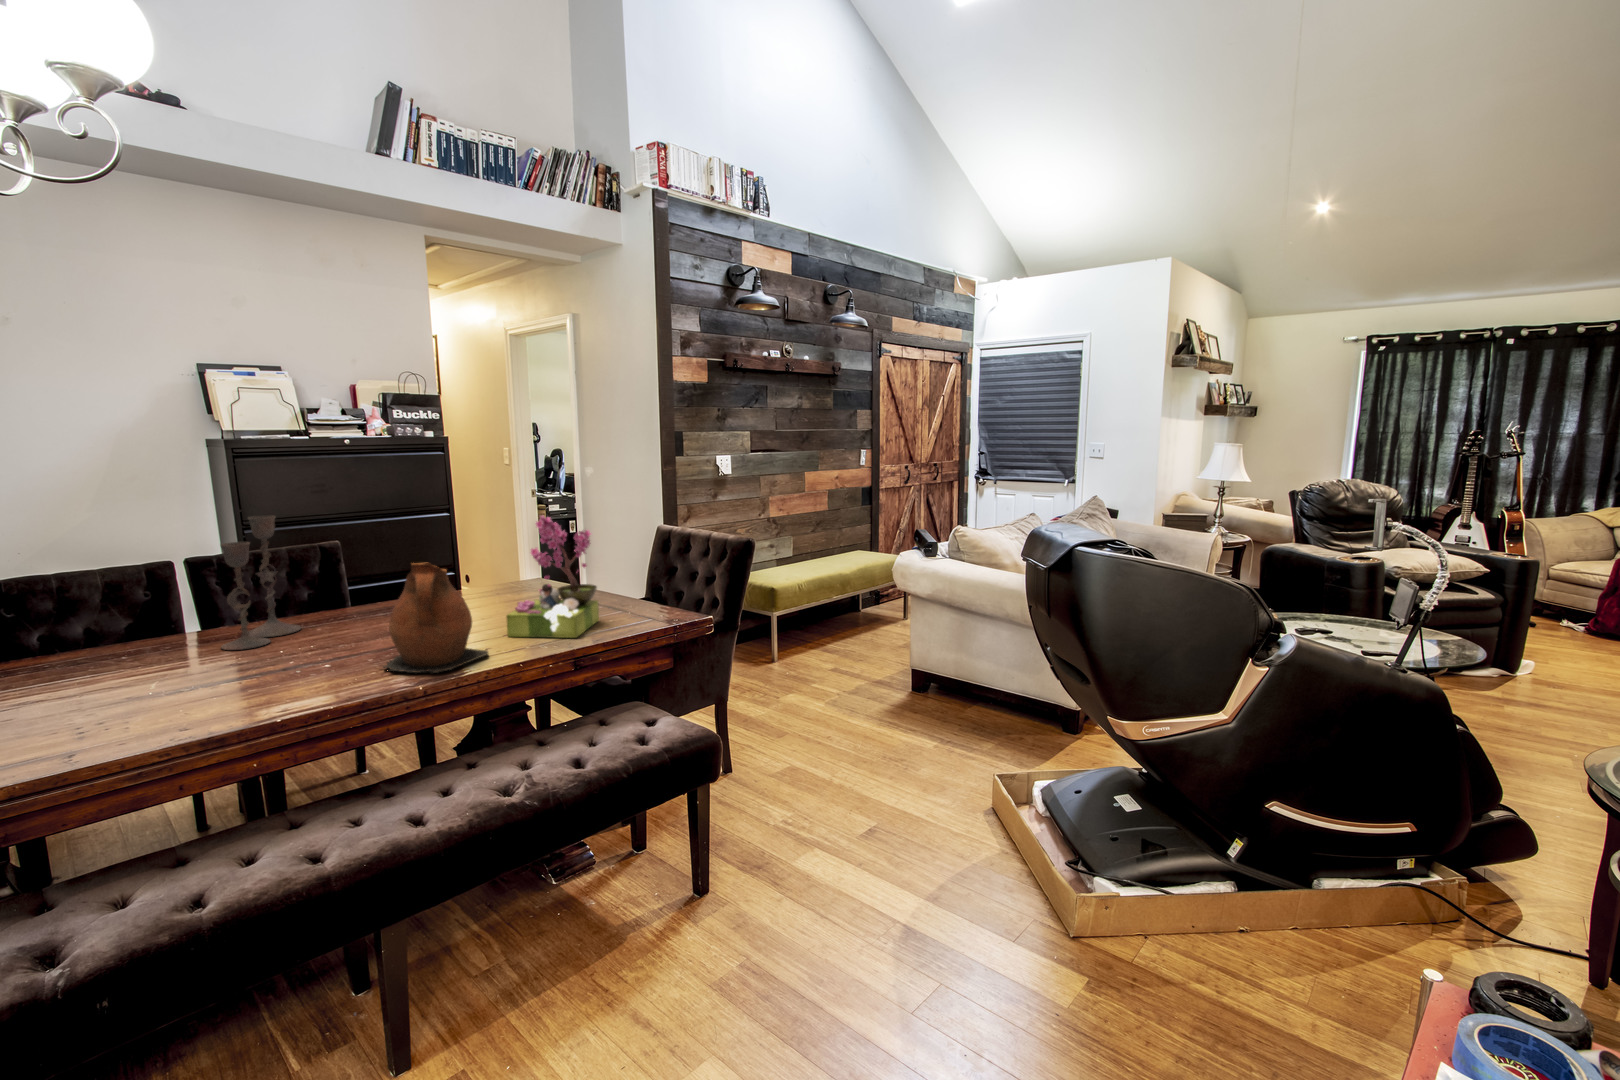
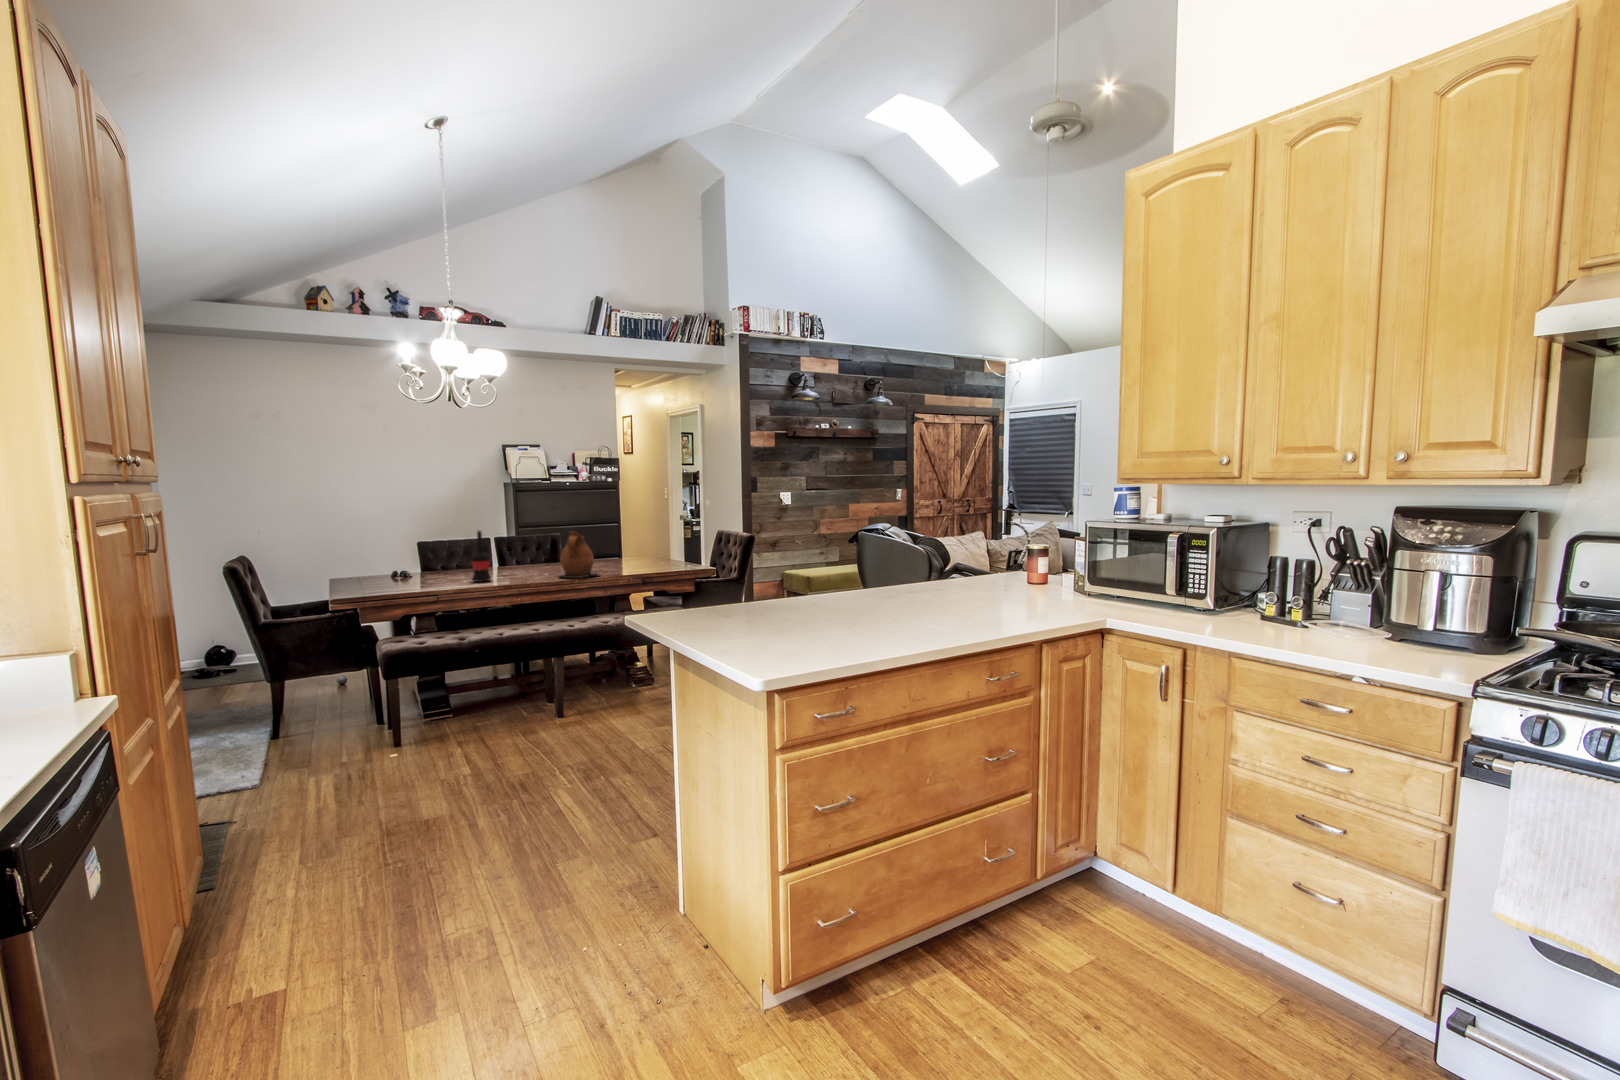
candlestick: present [221,516,301,650] -> none [502,515,534,571]
flower arrangement: present [506,516,599,638] -> none [614,516,659,573]
wine bottle: none [132,573,199,710] -> present [471,530,491,582]

